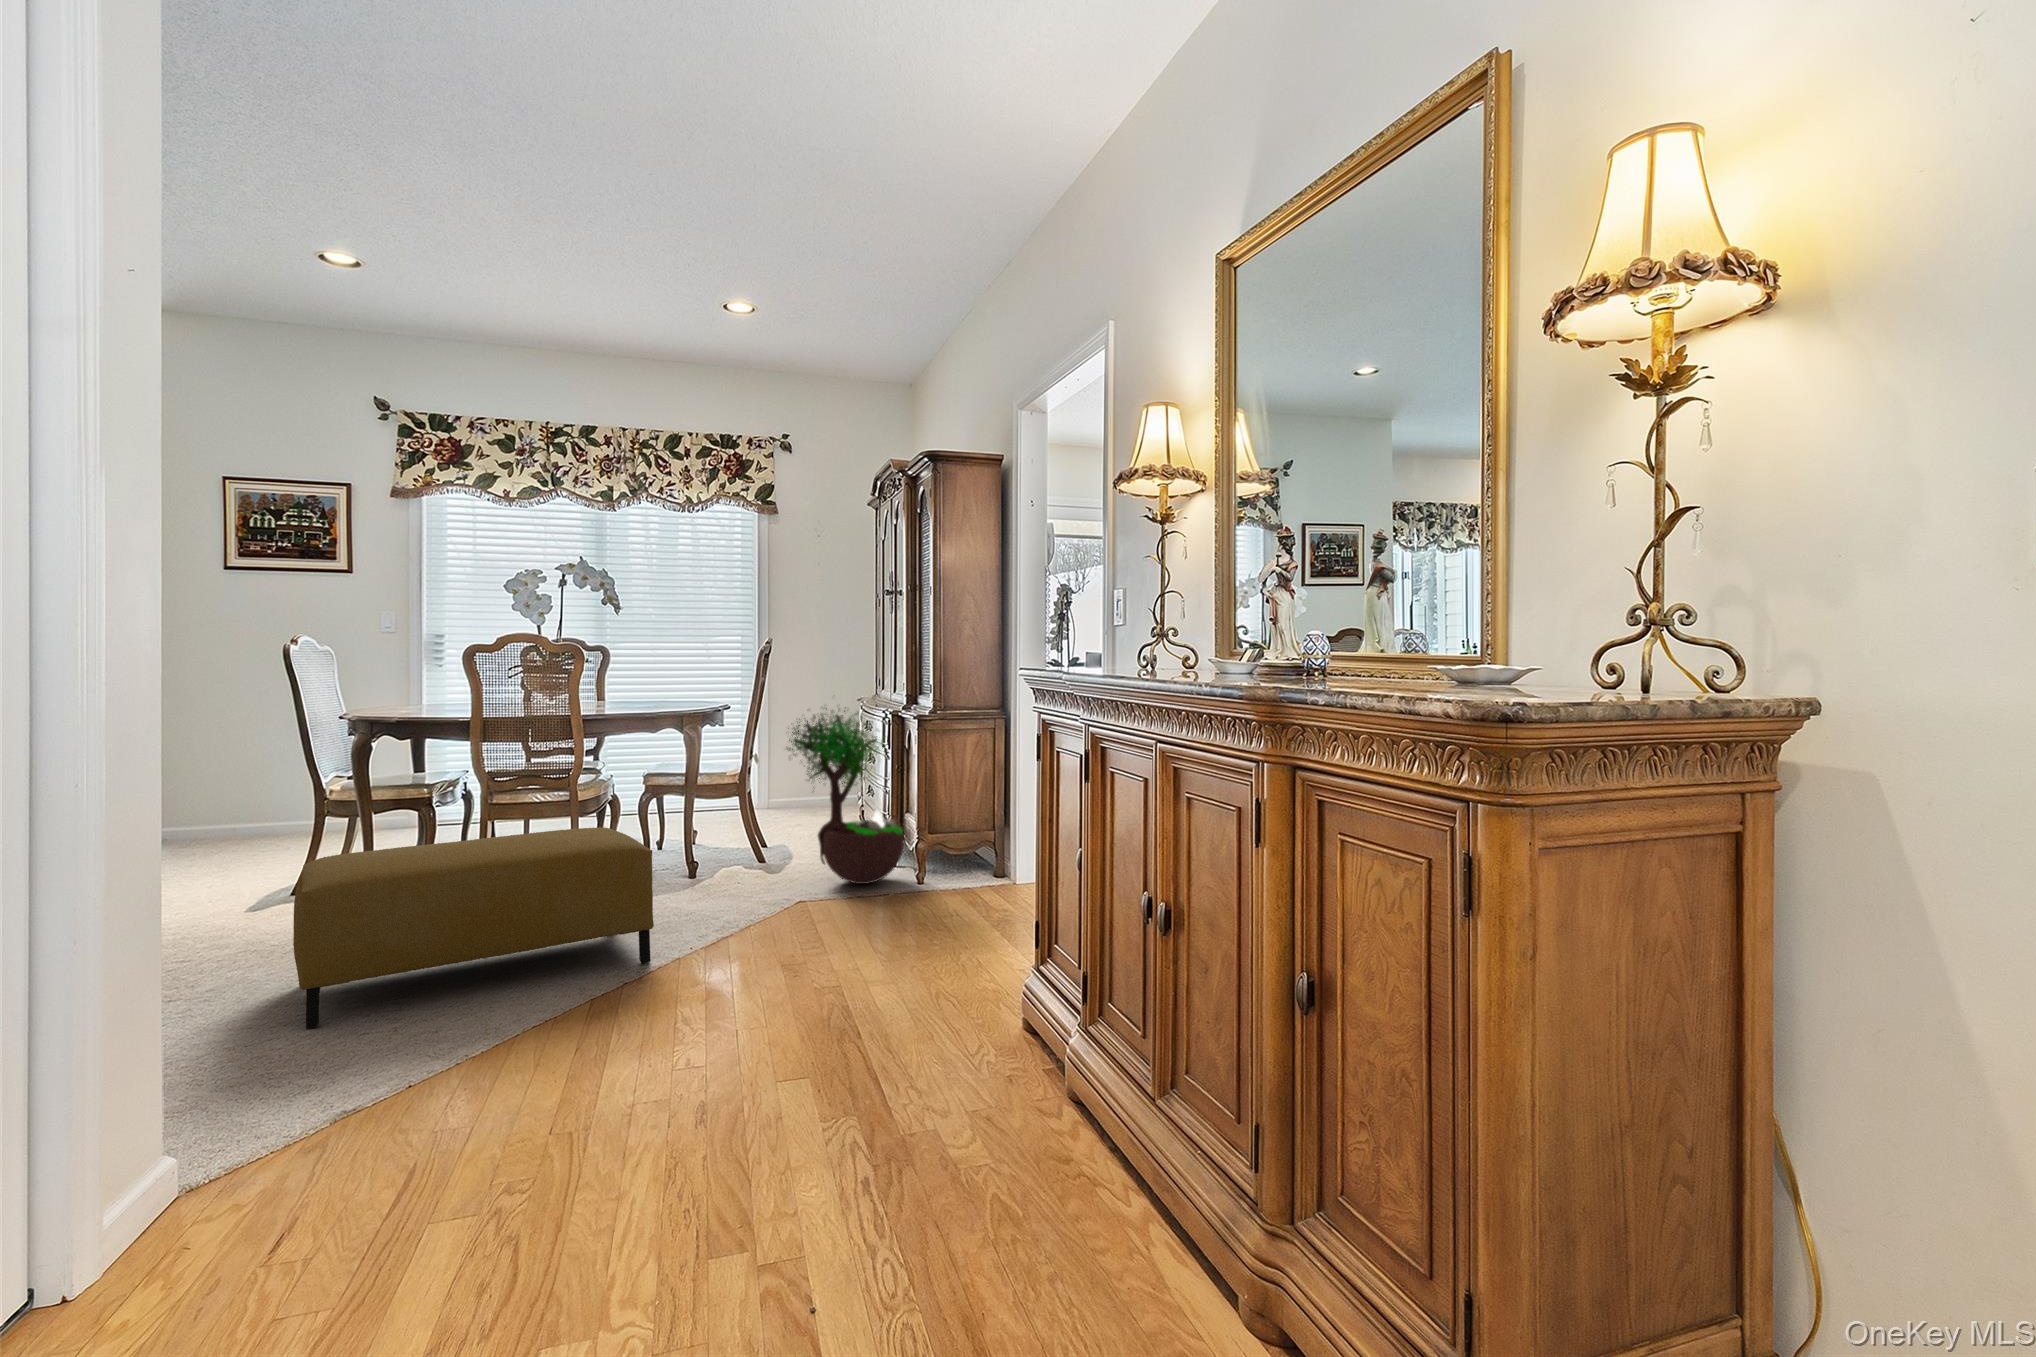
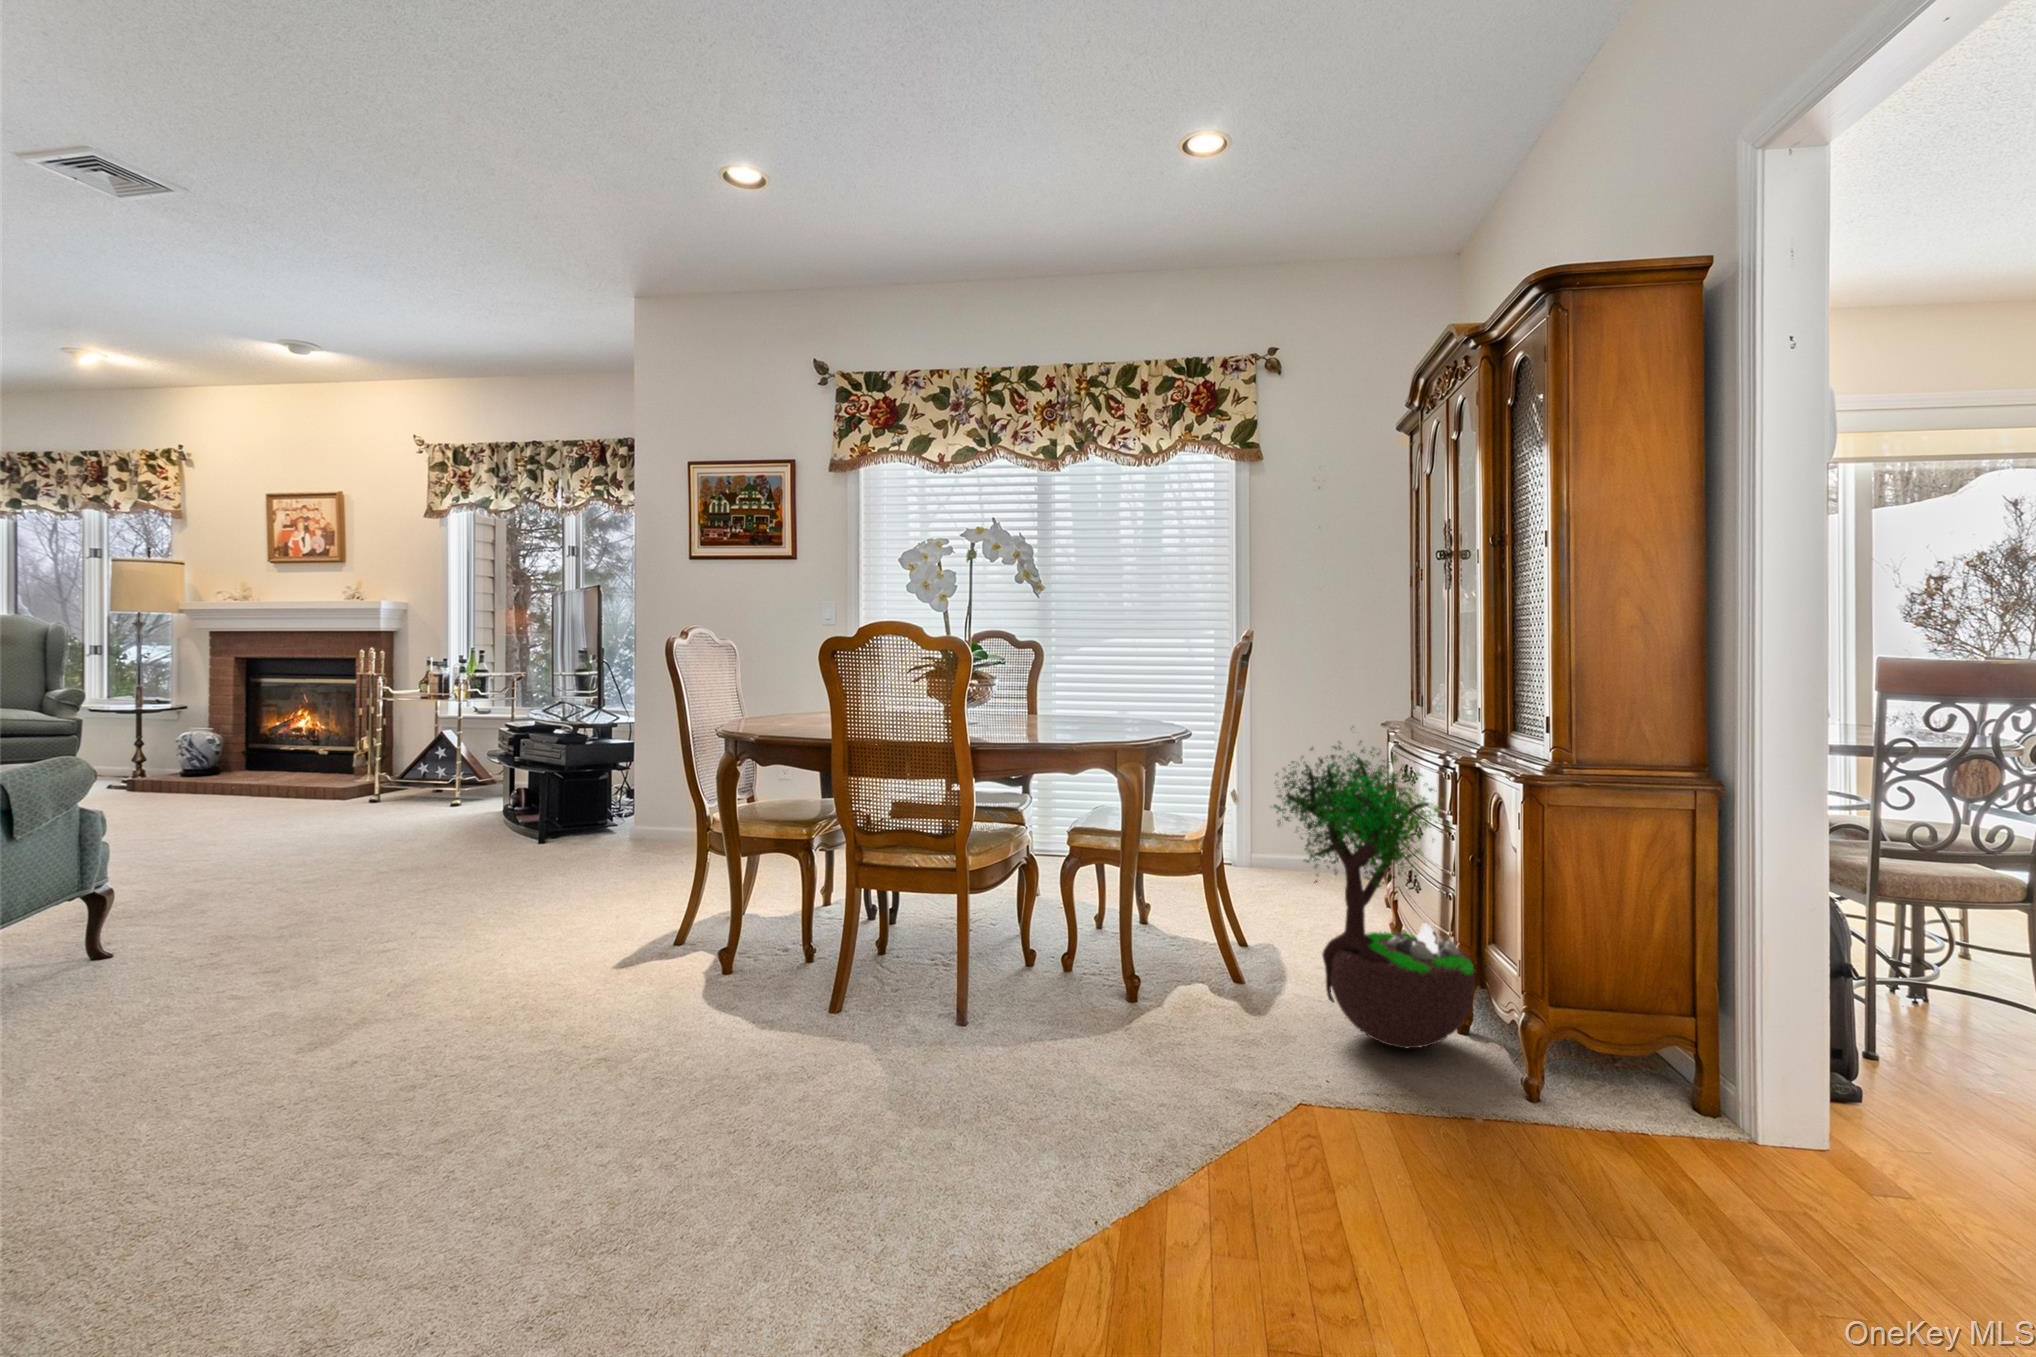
ottoman: present [293,827,654,1029] -> none [550,925,1050,1223]

